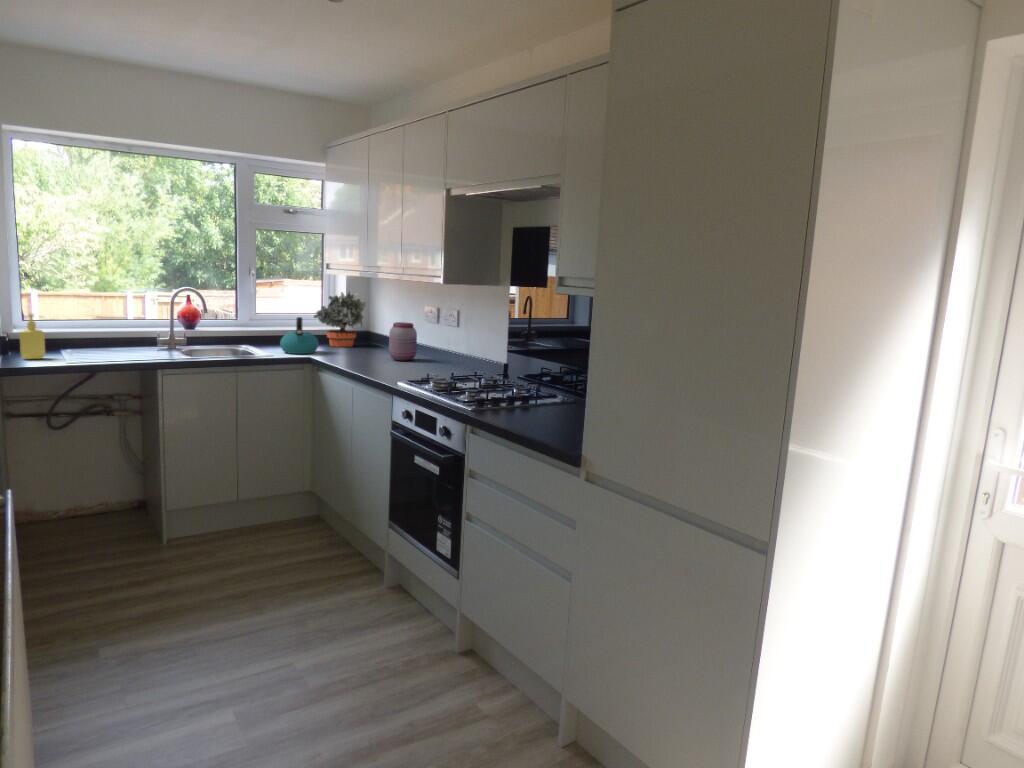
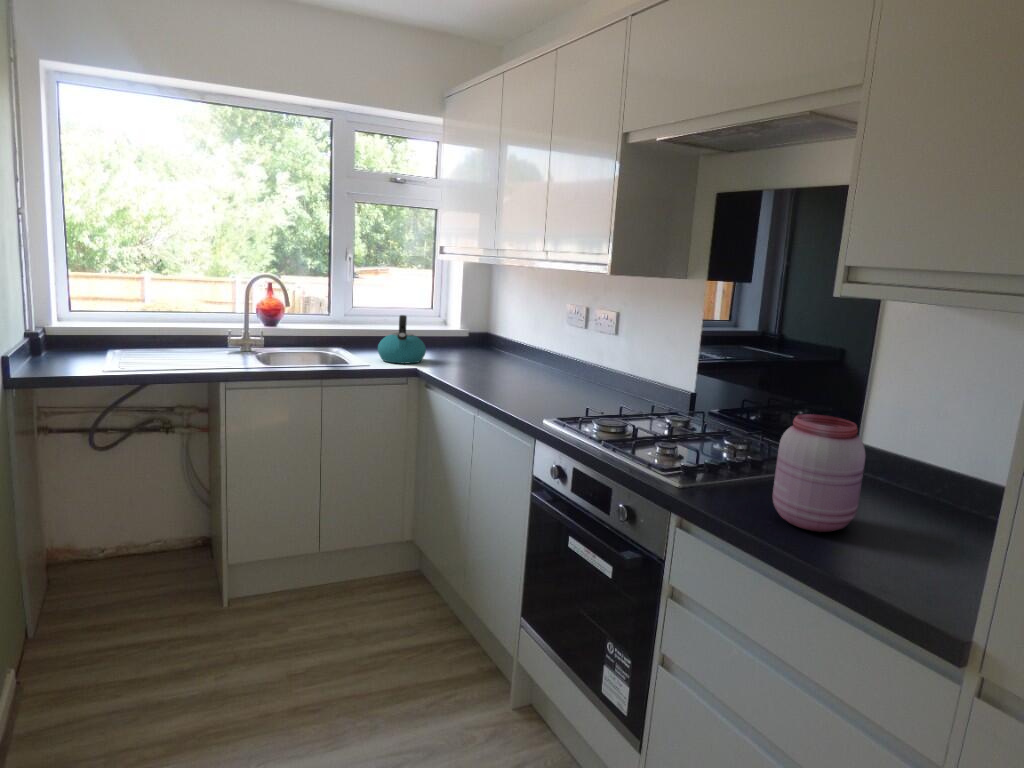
potted plant: present [314,291,366,347] -> none [420,281,485,353]
soap dispenser: present [20,313,45,359] -> none [54,304,87,363]
jar: present [389,322,417,361] -> present [773,414,865,532]

